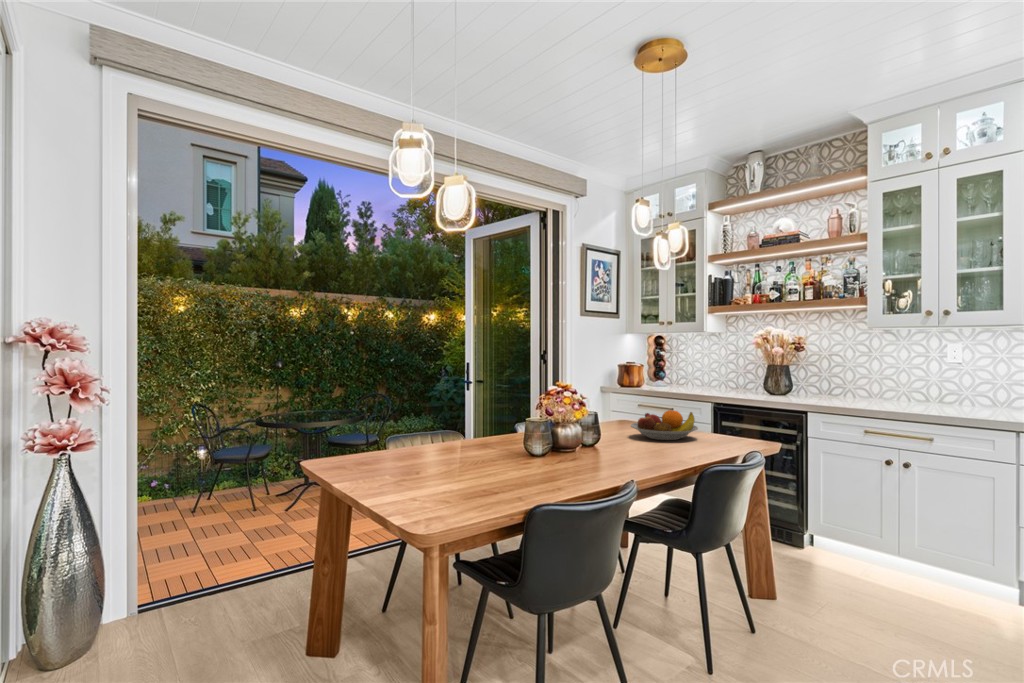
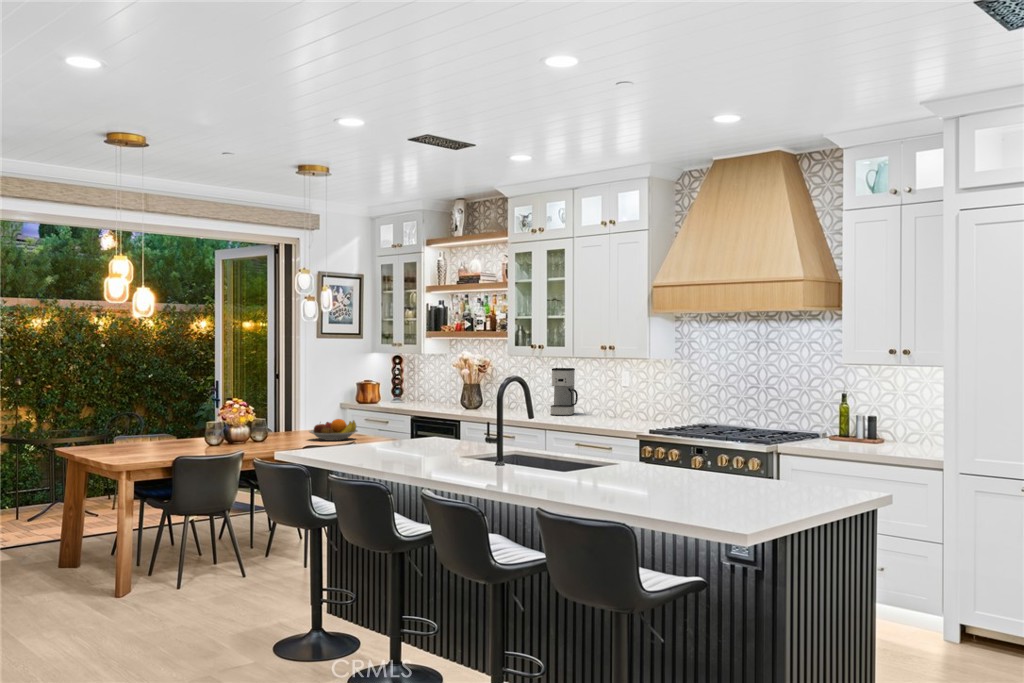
coffee maker: none [933,341,987,406] -> present [550,368,578,416]

